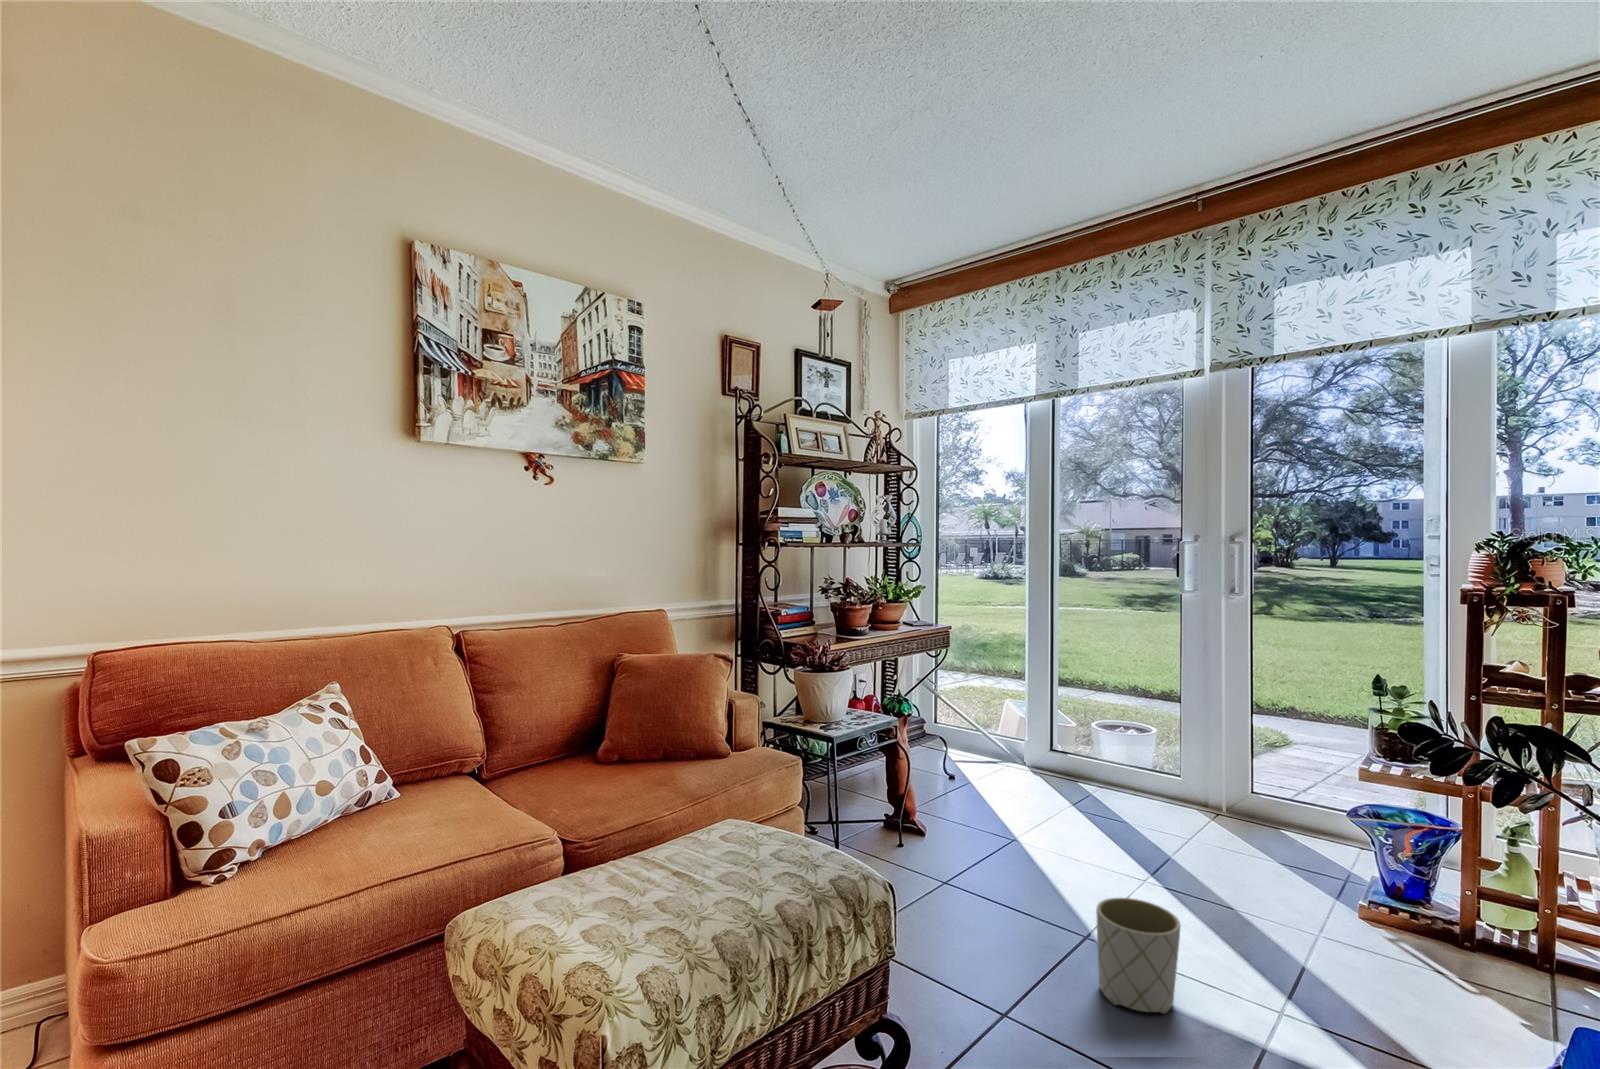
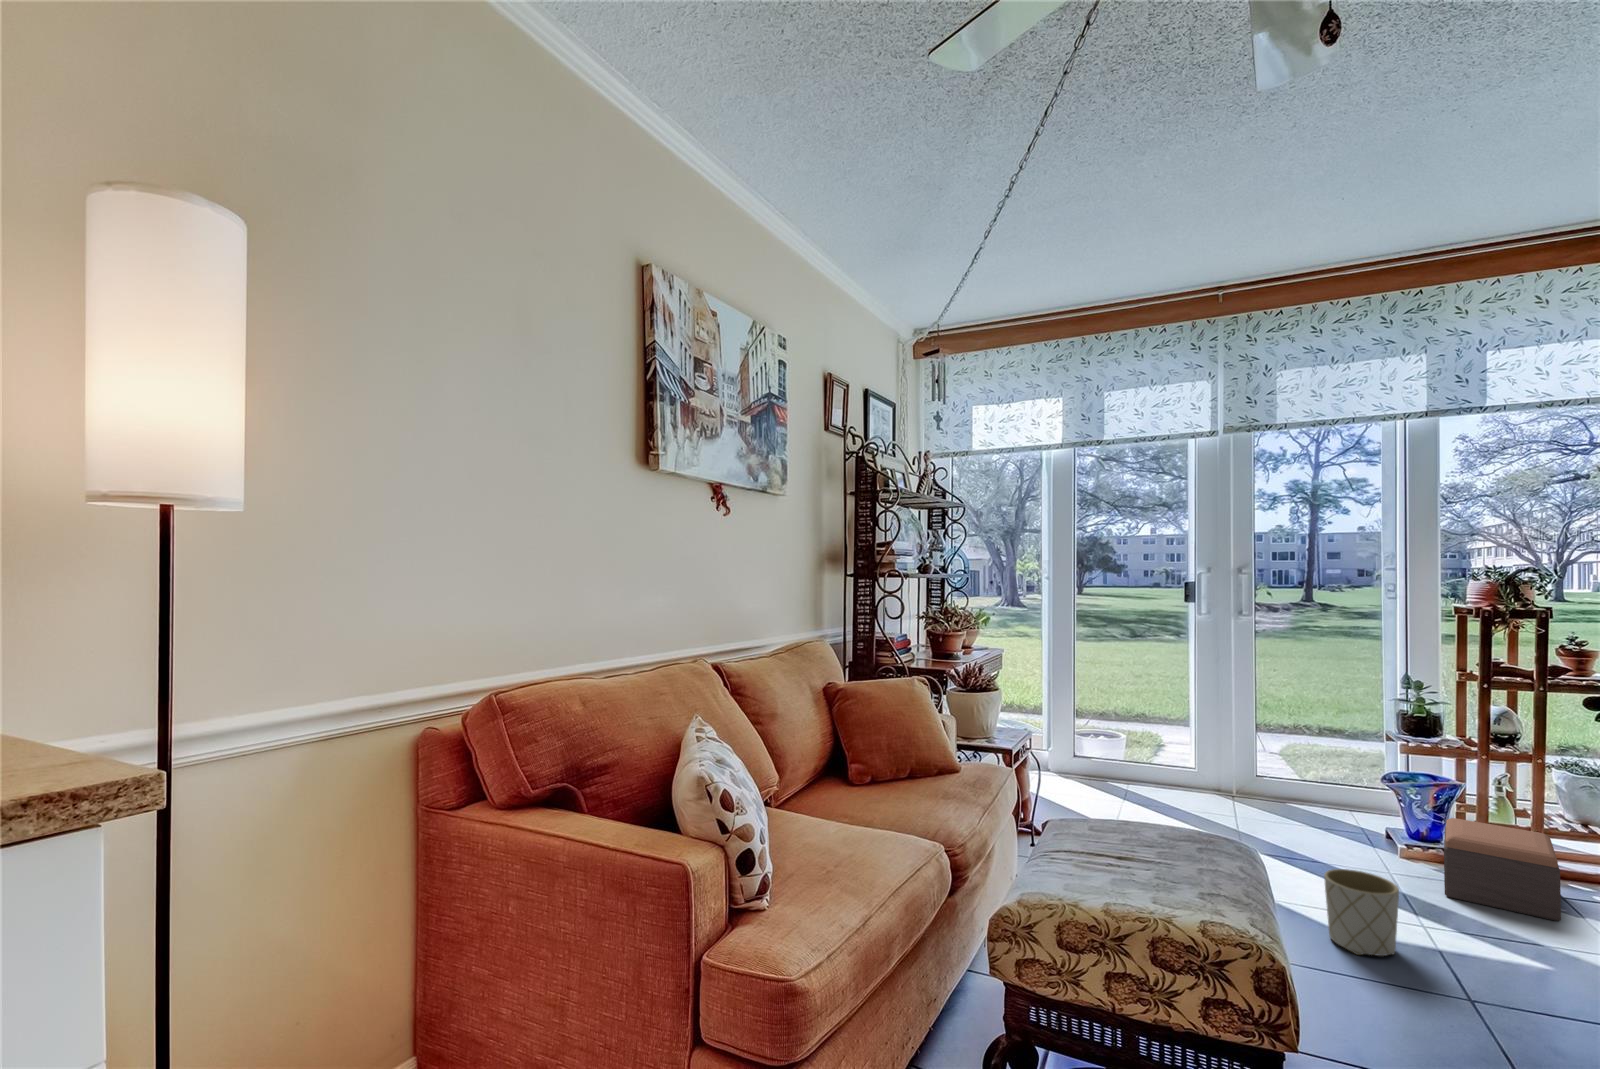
footstool: none [1346,870,1533,1027] -> present [1444,818,1561,921]

